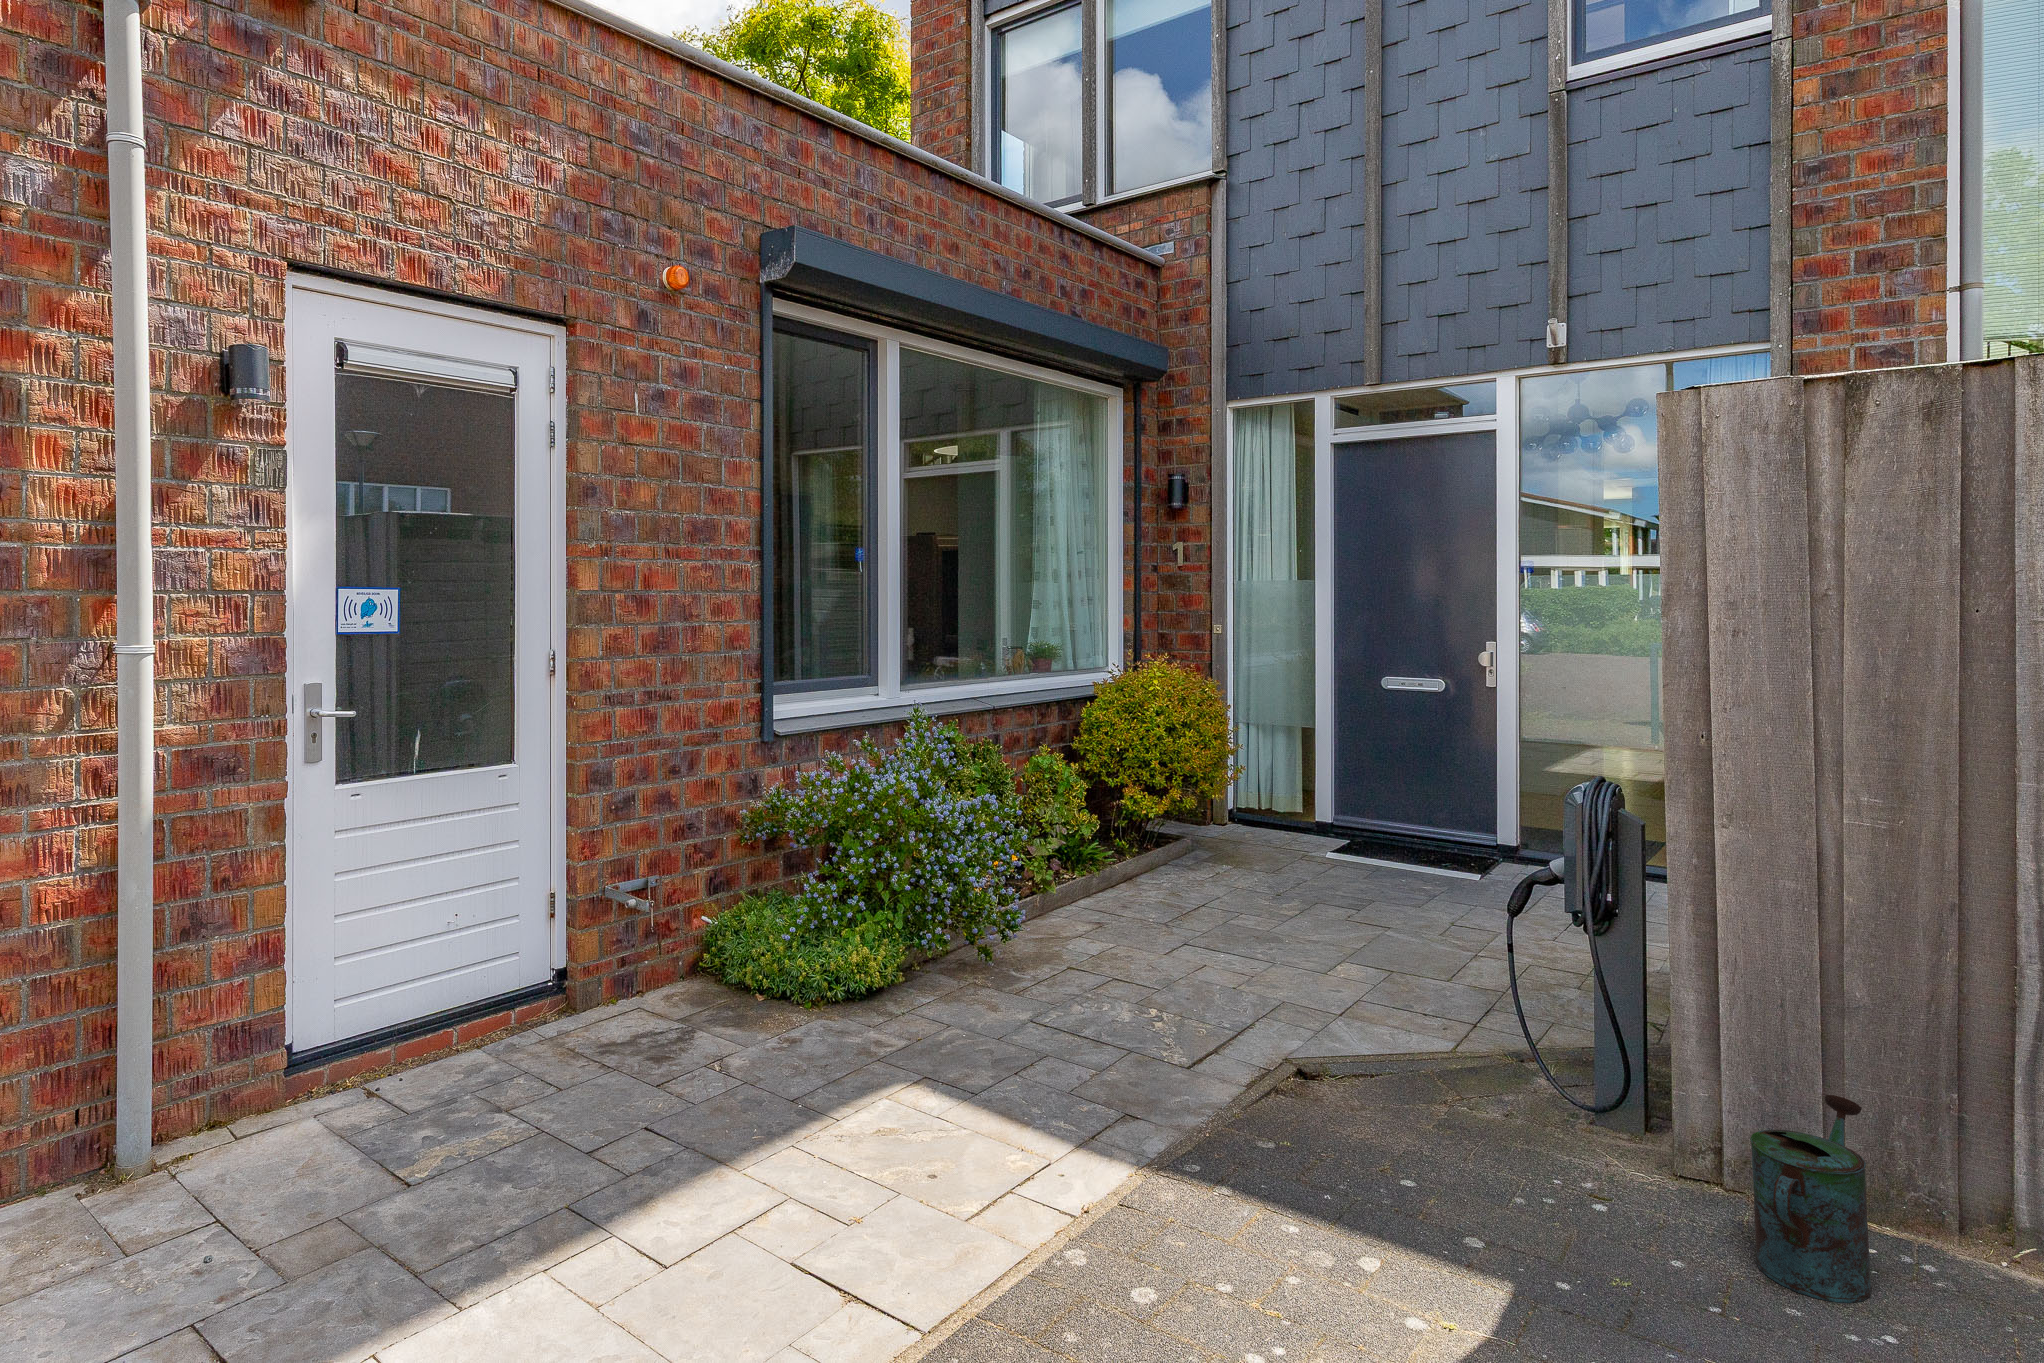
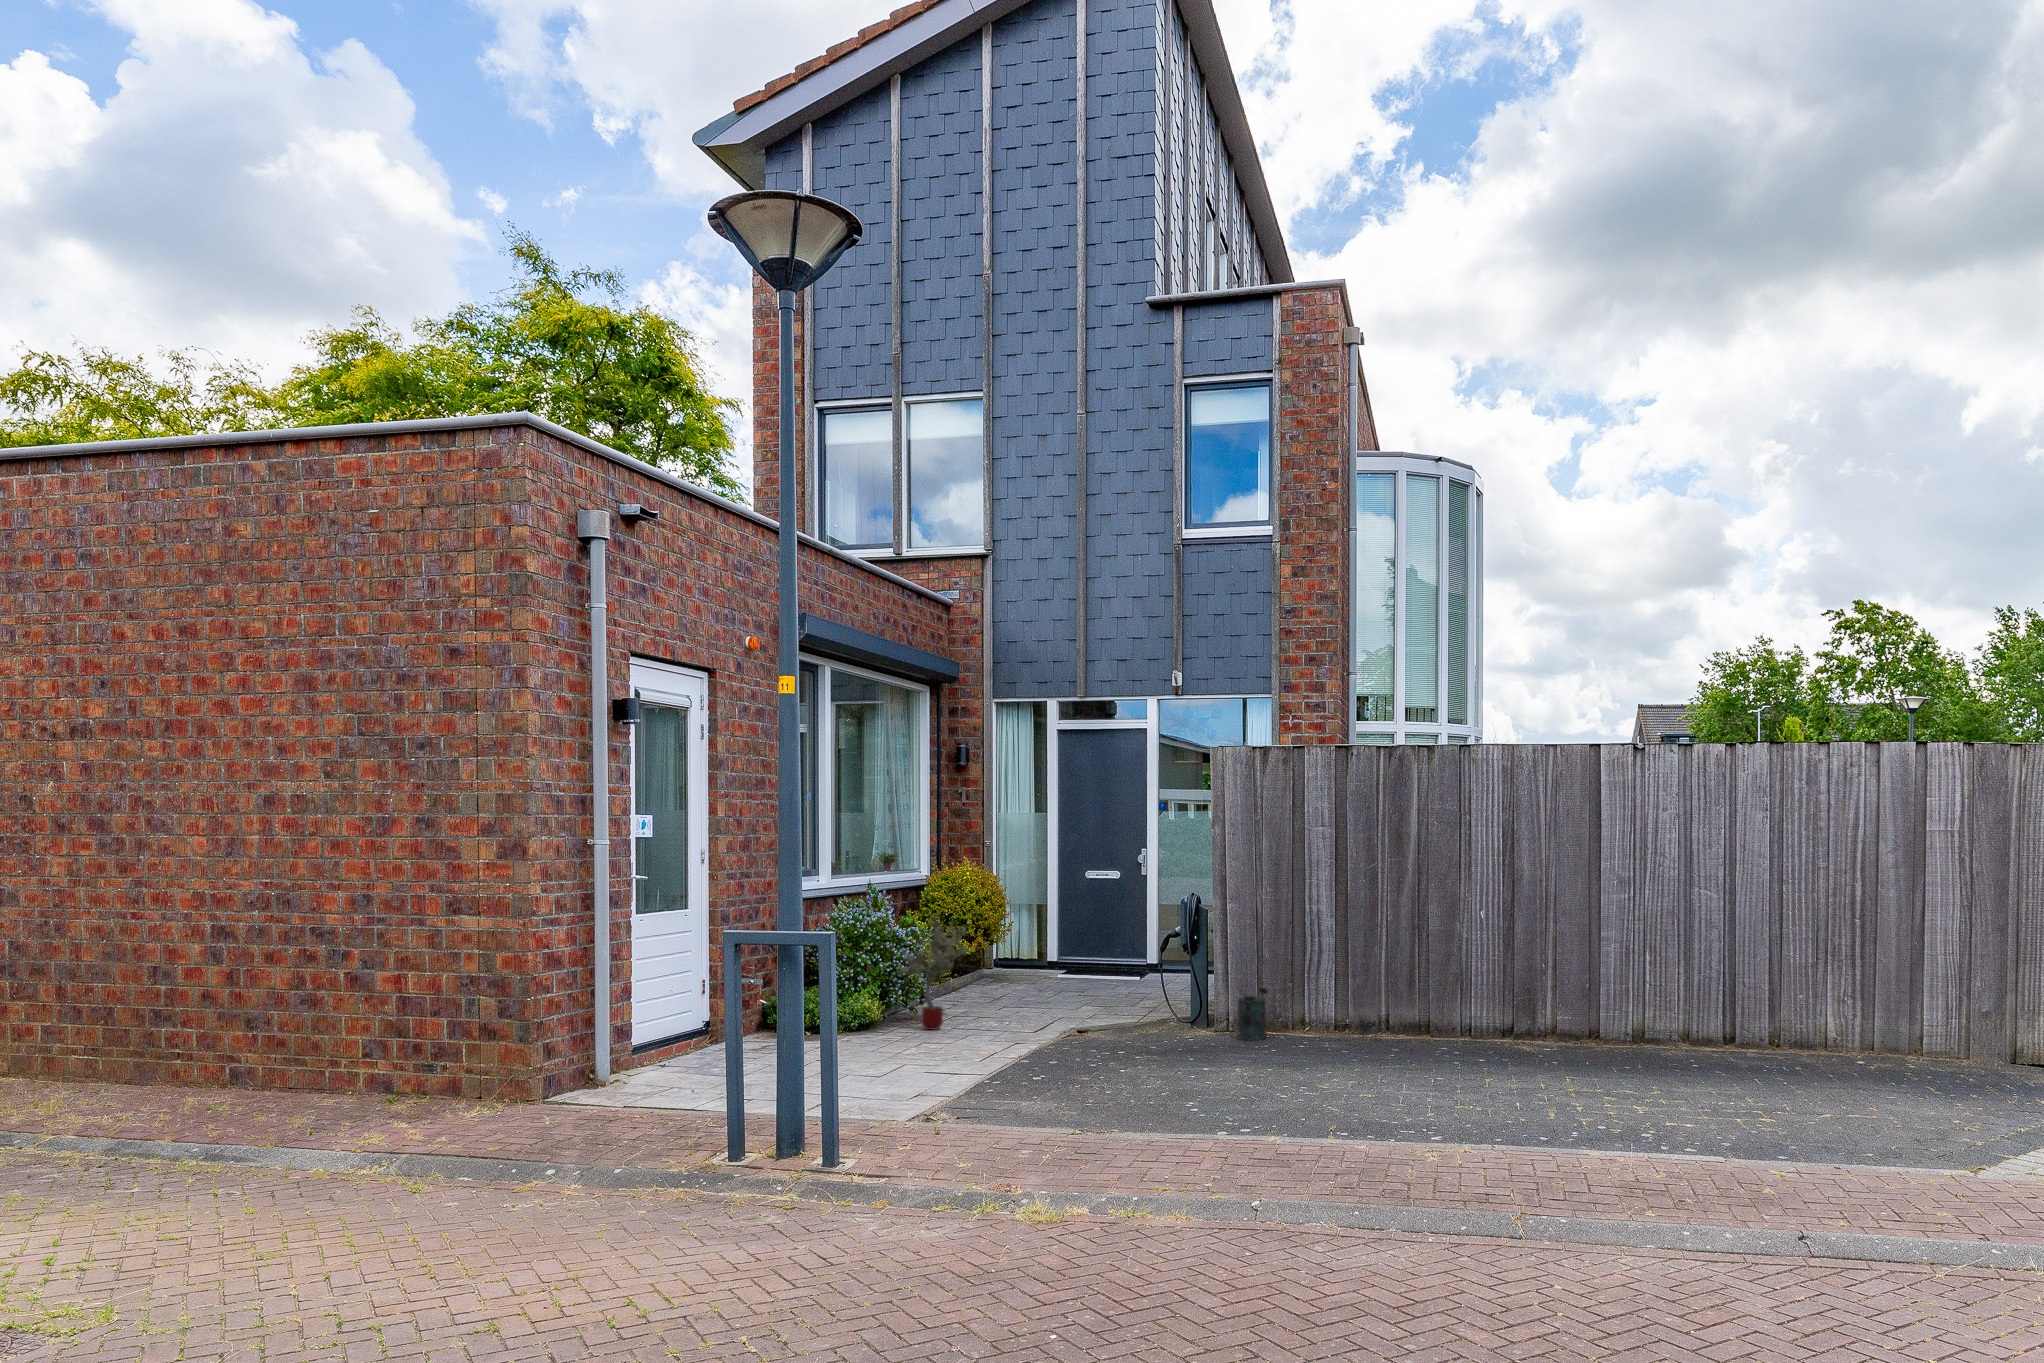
potted tree: none [860,765,1036,1011] -> present [897,915,966,1030]

